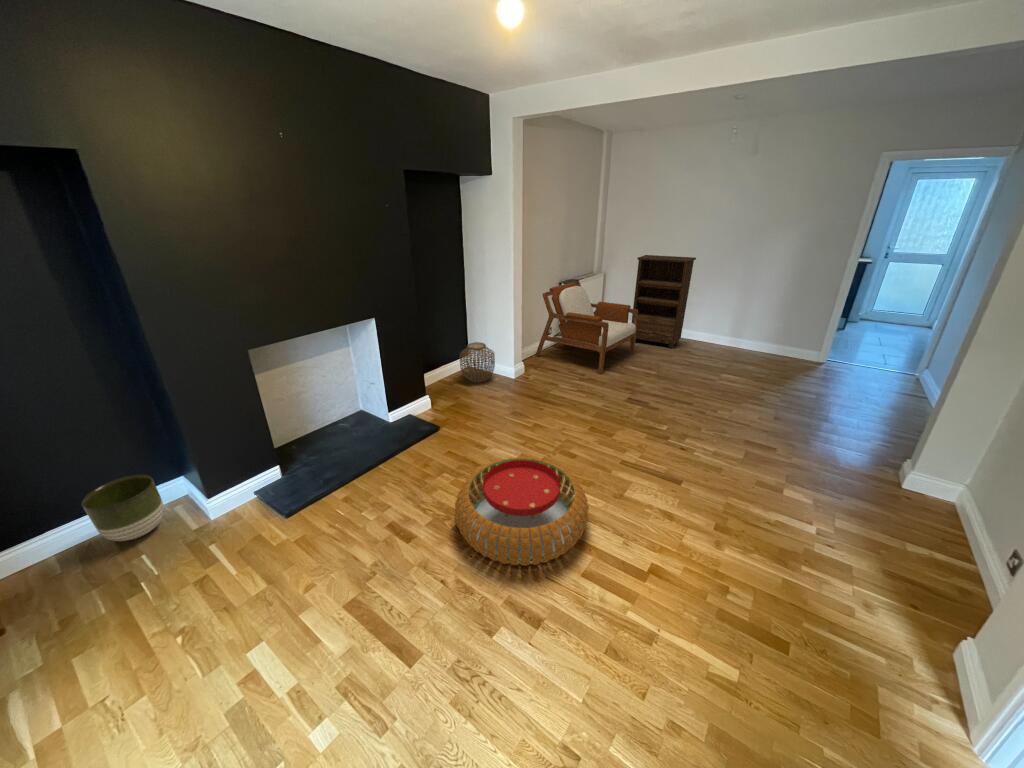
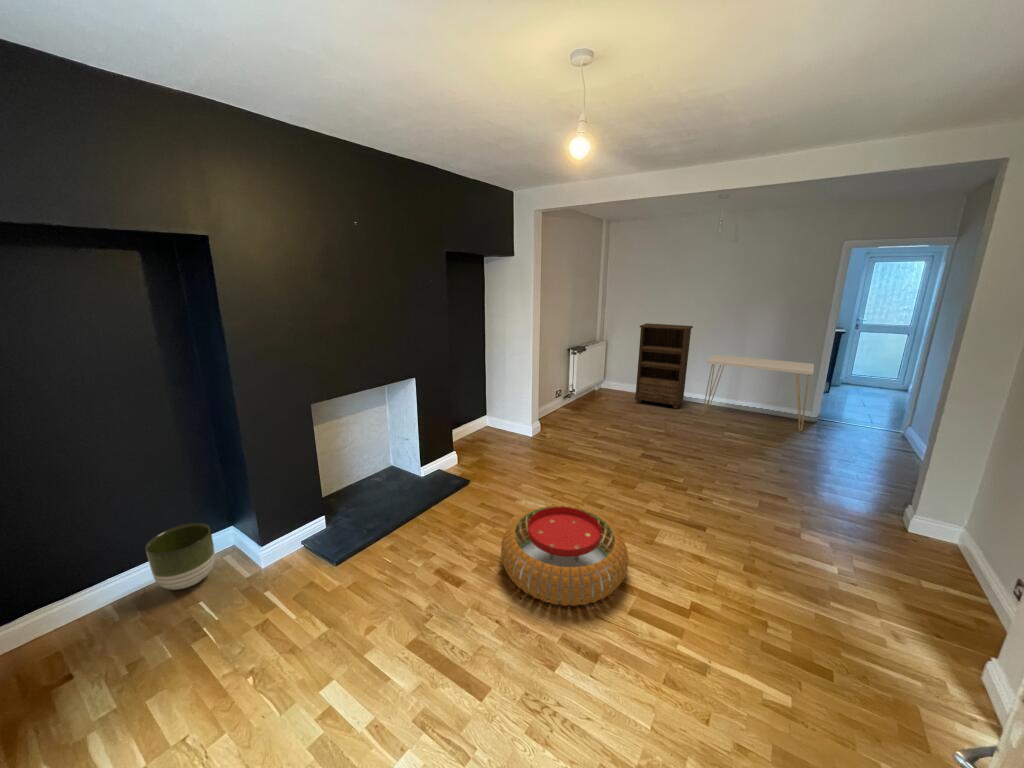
armchair: present [535,282,638,373] -> none [548,347,644,432]
console table: none [699,289,825,373] -> present [702,354,814,431]
woven basket: present [460,342,495,382] -> none [480,402,513,440]

